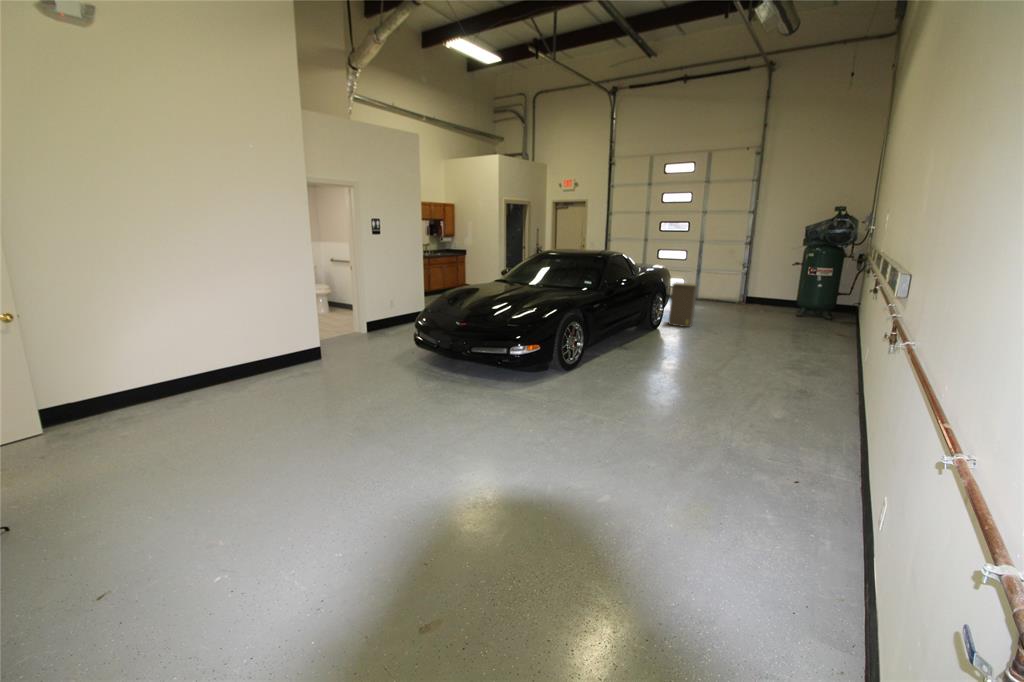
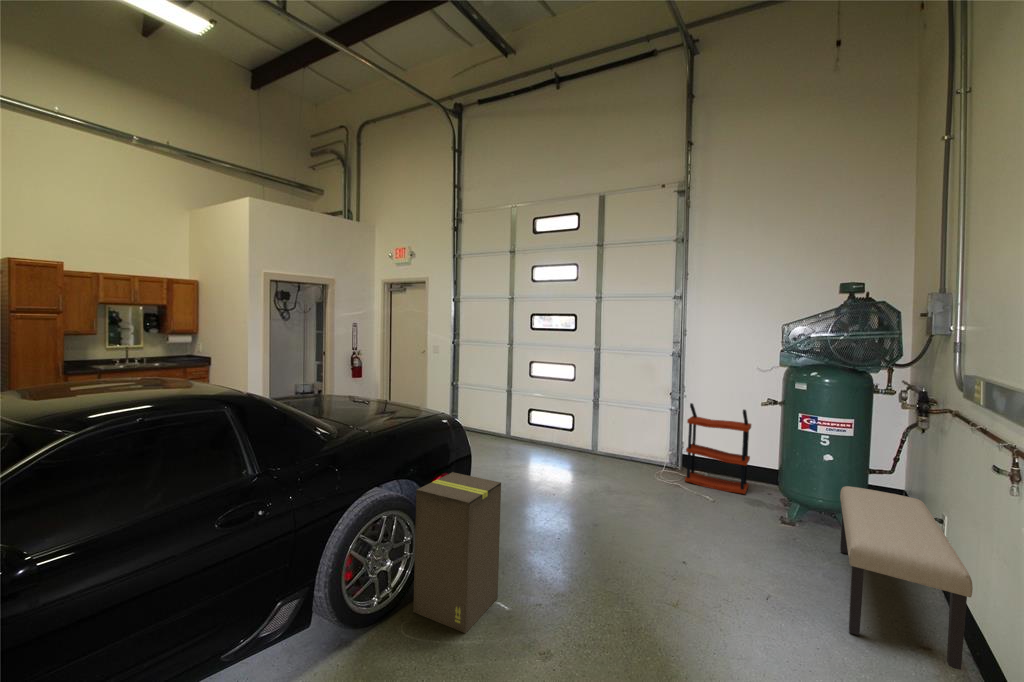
shelving unit: none [749,269,786,311] -> present [685,403,751,494]
bench: none [815,294,854,334] -> present [840,486,973,670]

